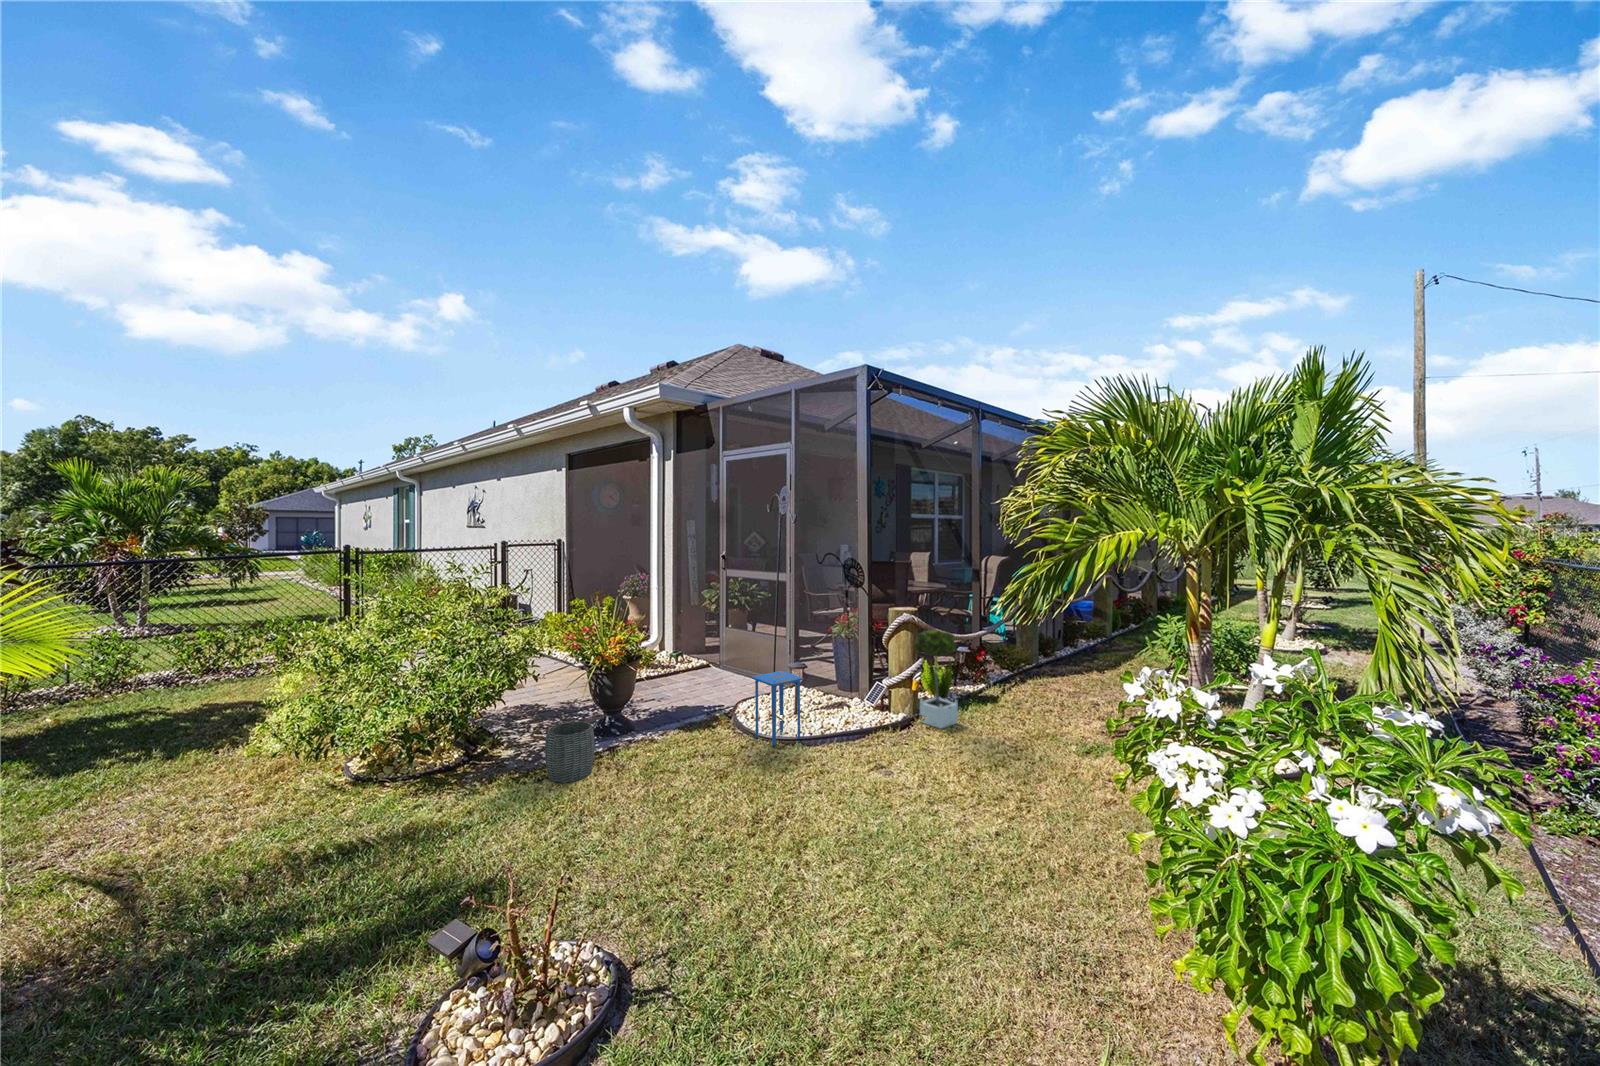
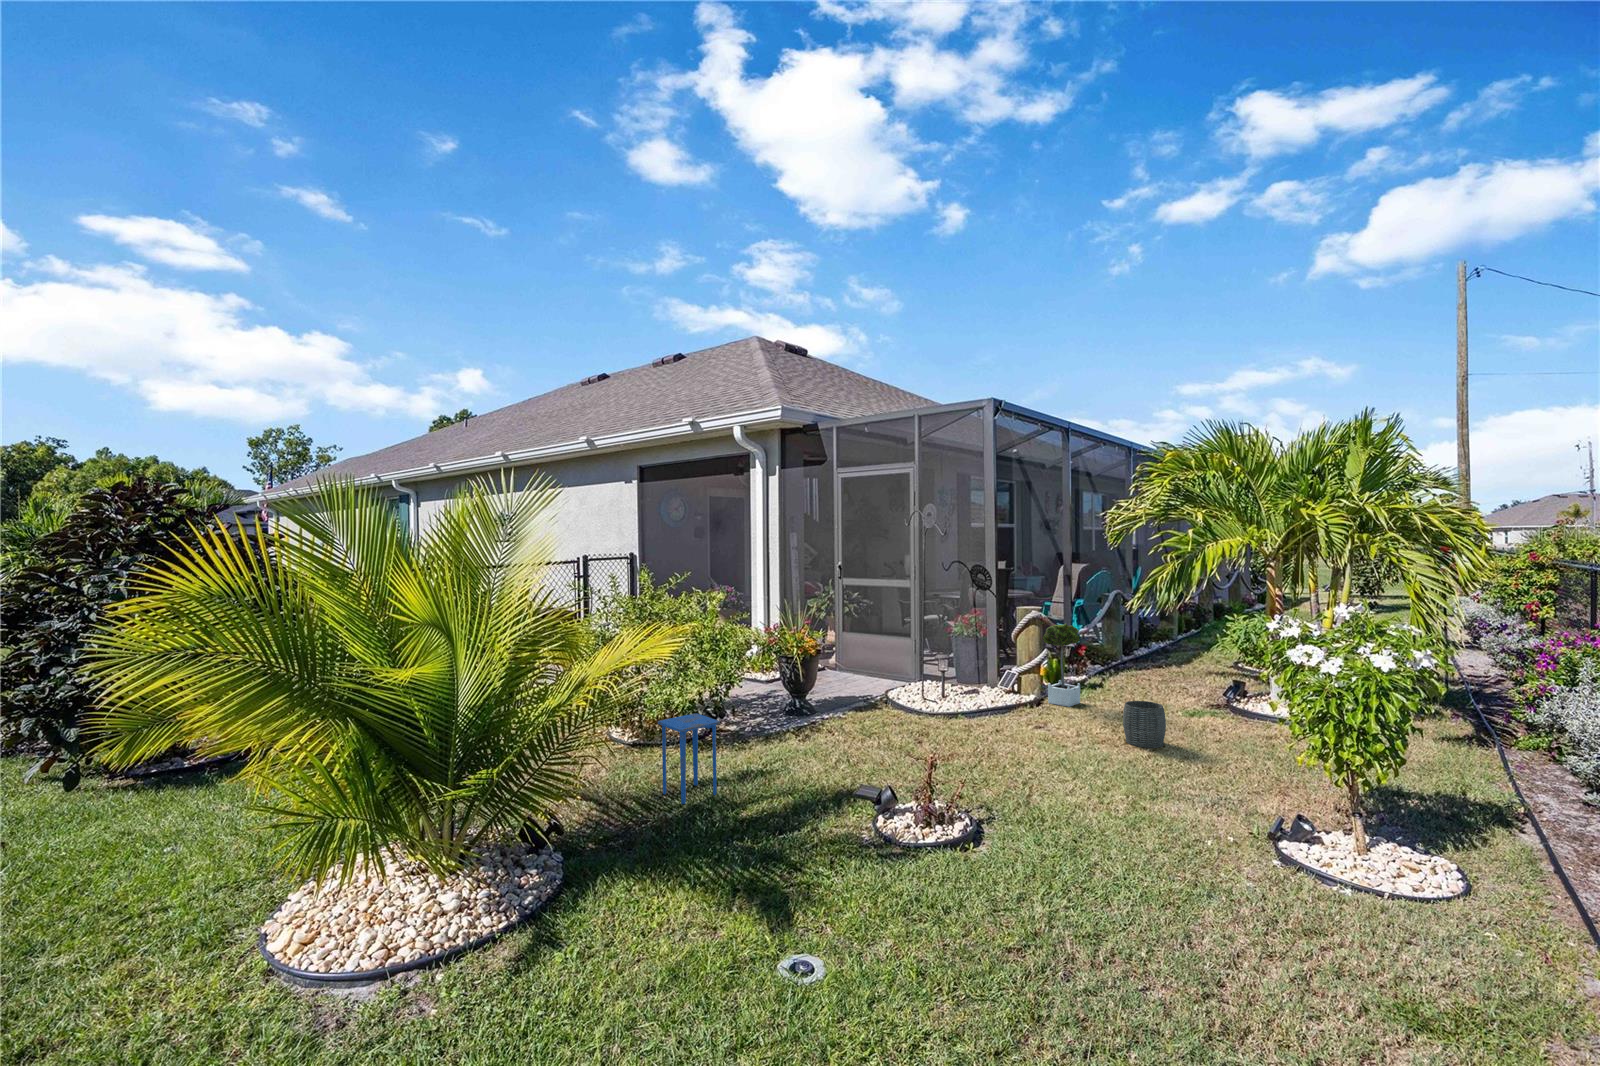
side table: present [752,671,804,746] -> present [658,713,720,804]
woven basket: present [545,721,595,783] -> present [1123,701,1166,748]

